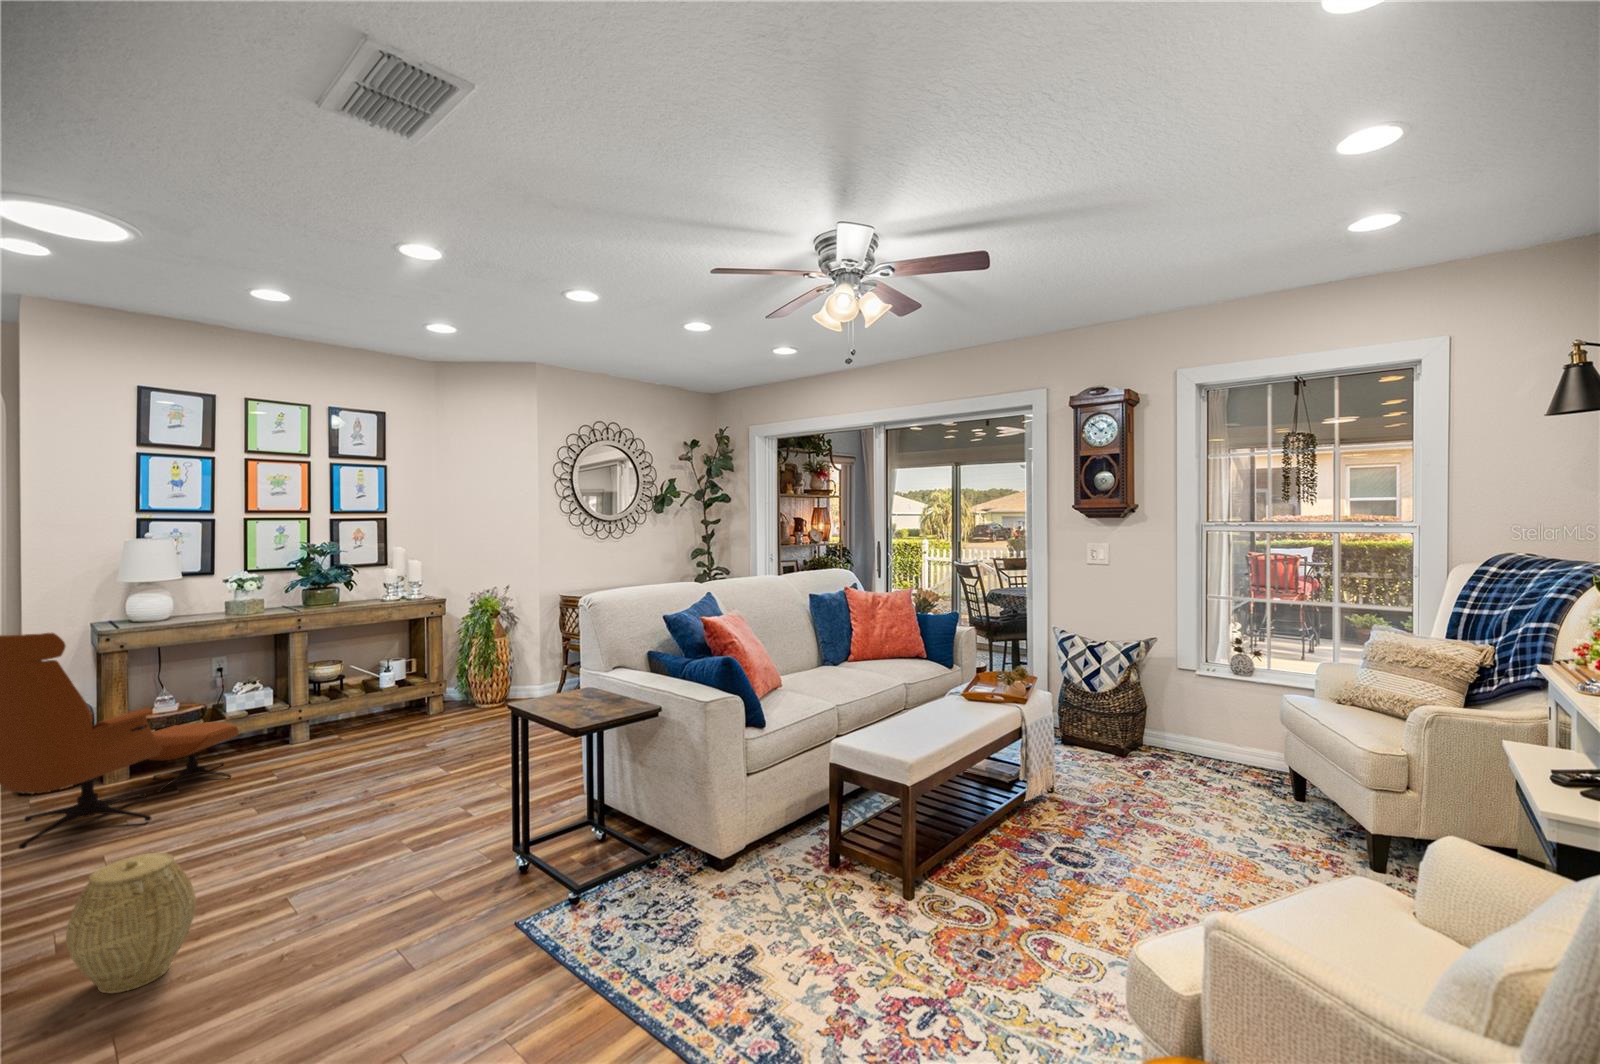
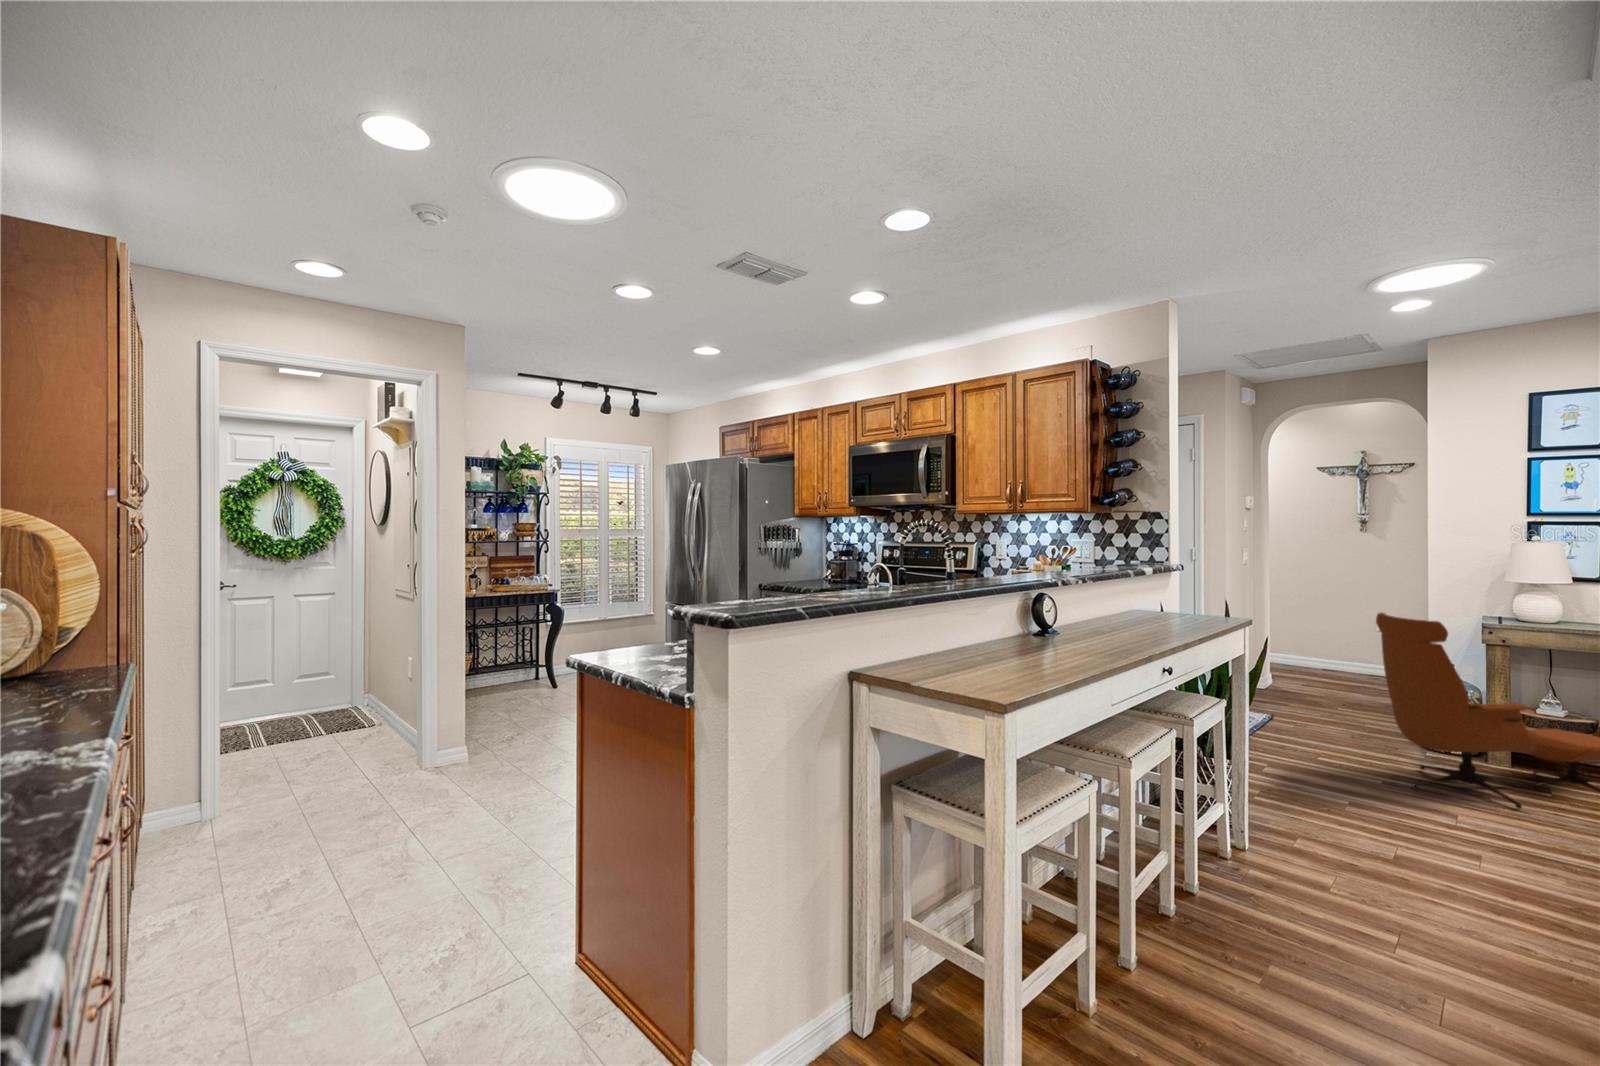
woven basket: present [66,853,196,993] -> none [1425,820,1535,936]

